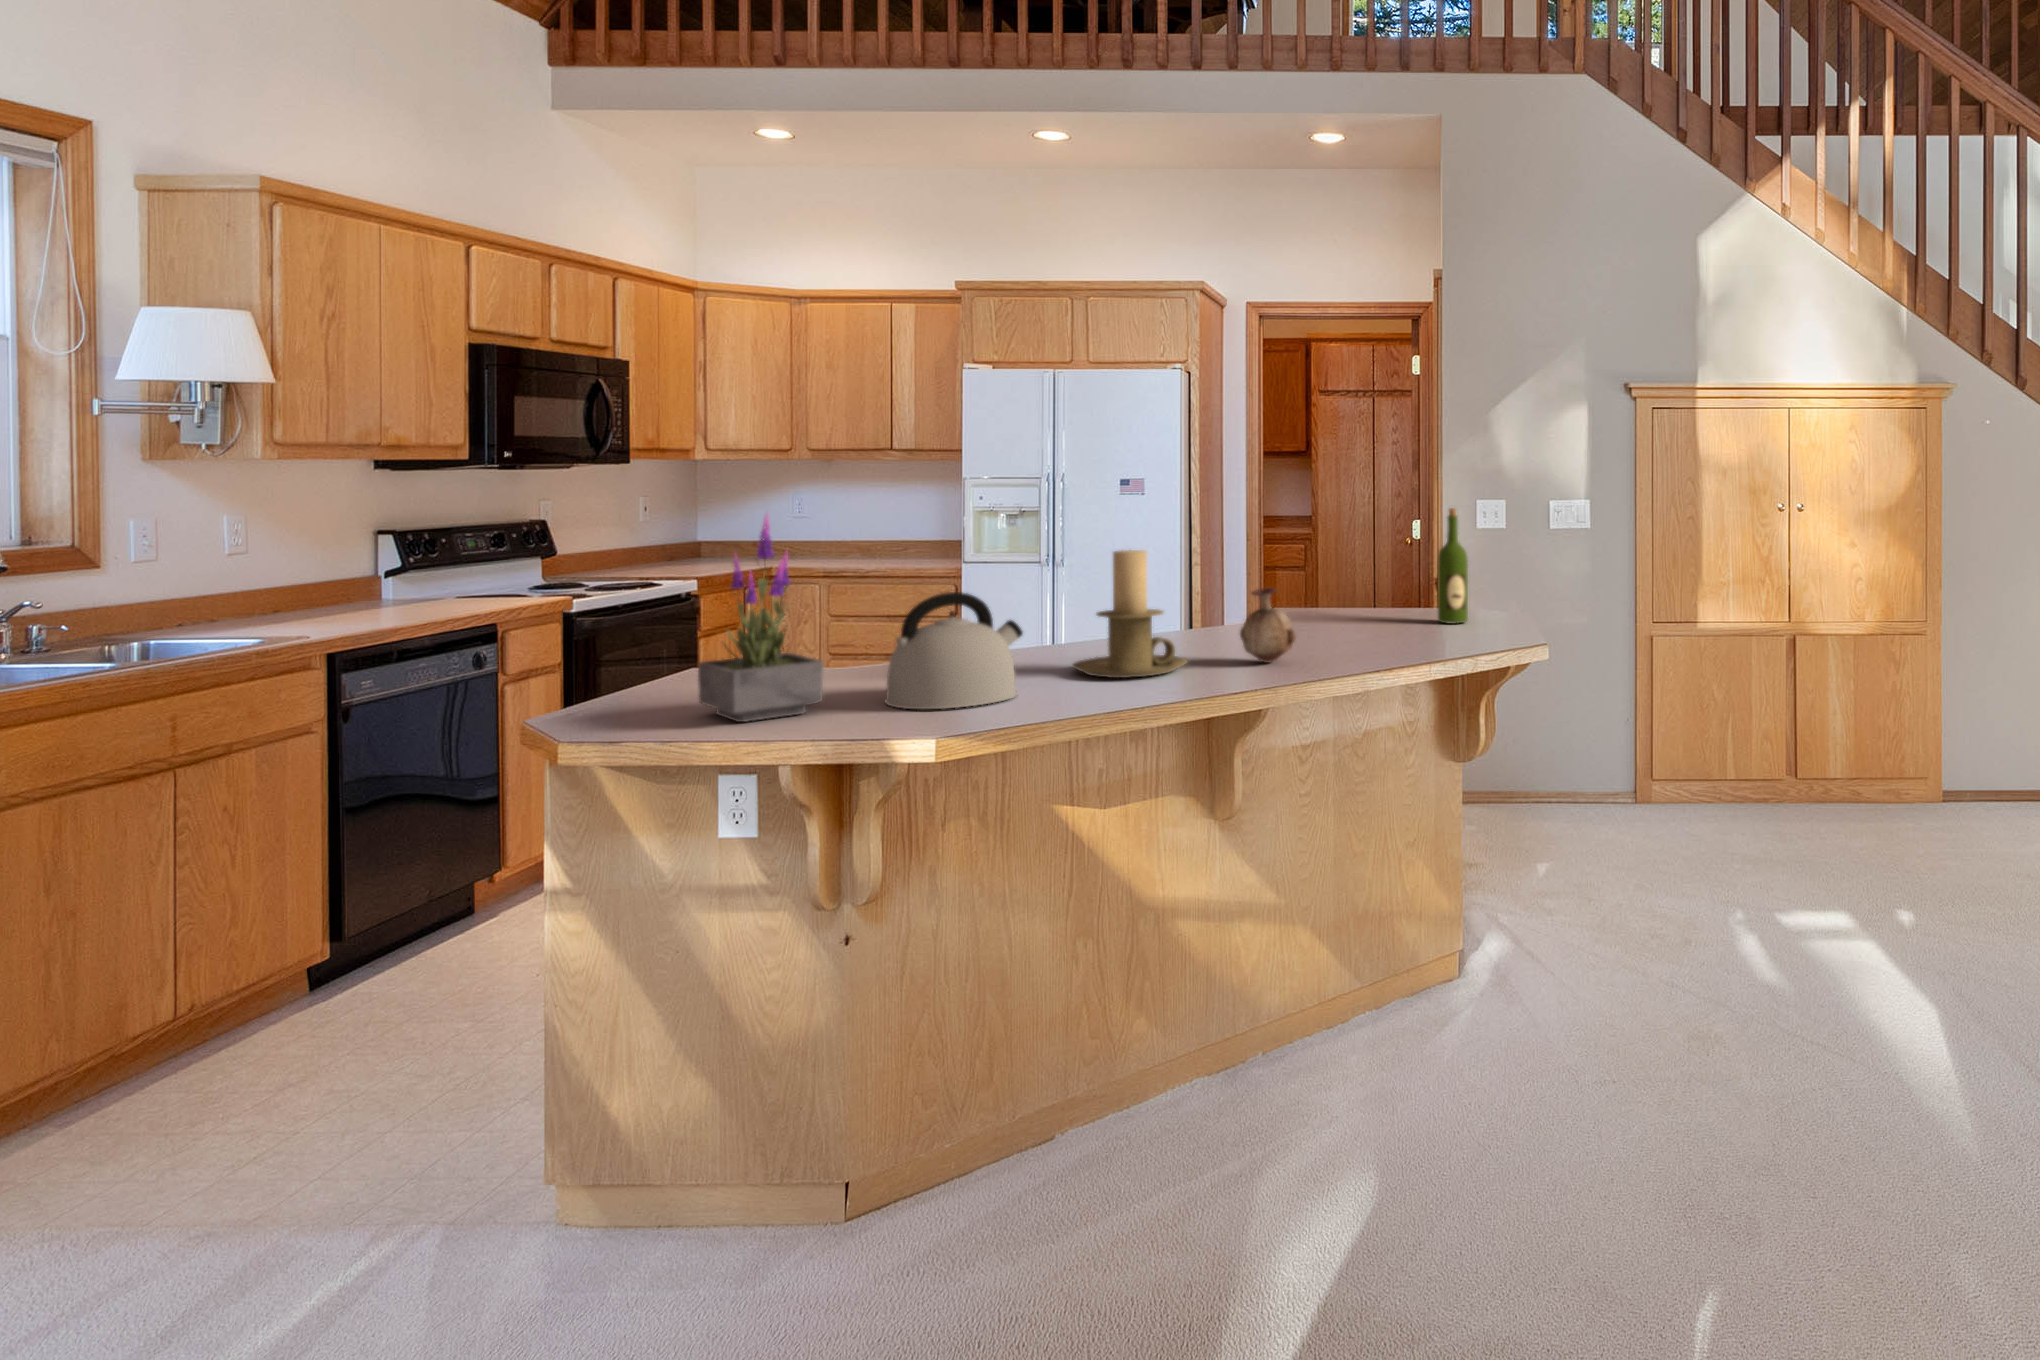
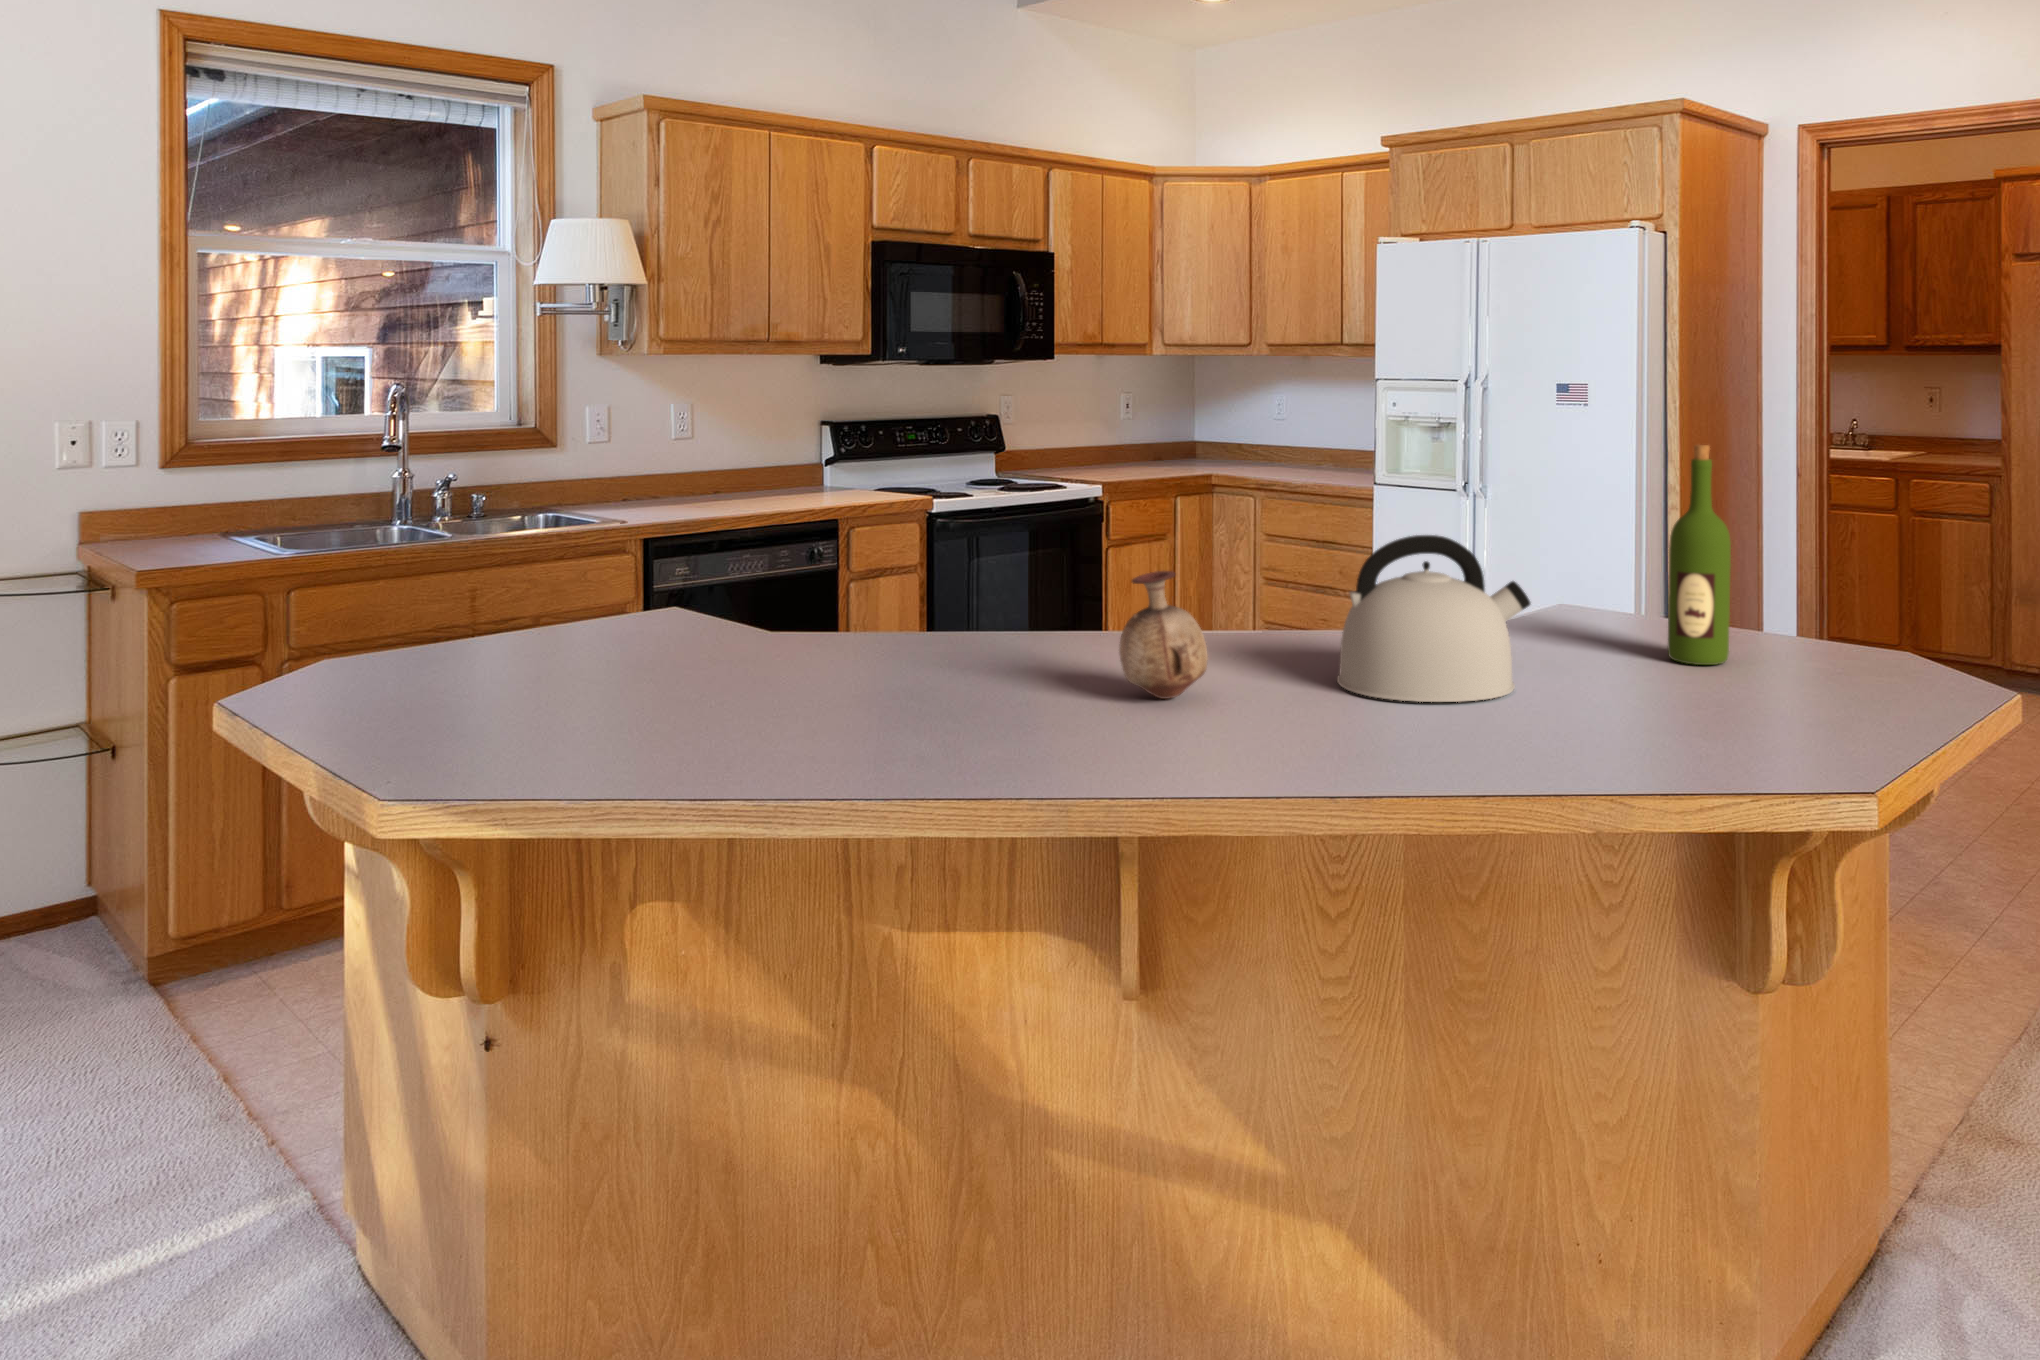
potted plant: present [698,517,823,722] -> none [358,416,521,684]
candle holder: present [1072,550,1188,678] -> none [867,492,1047,695]
kettle: present [885,592,1023,709] -> present [1337,535,1530,702]

